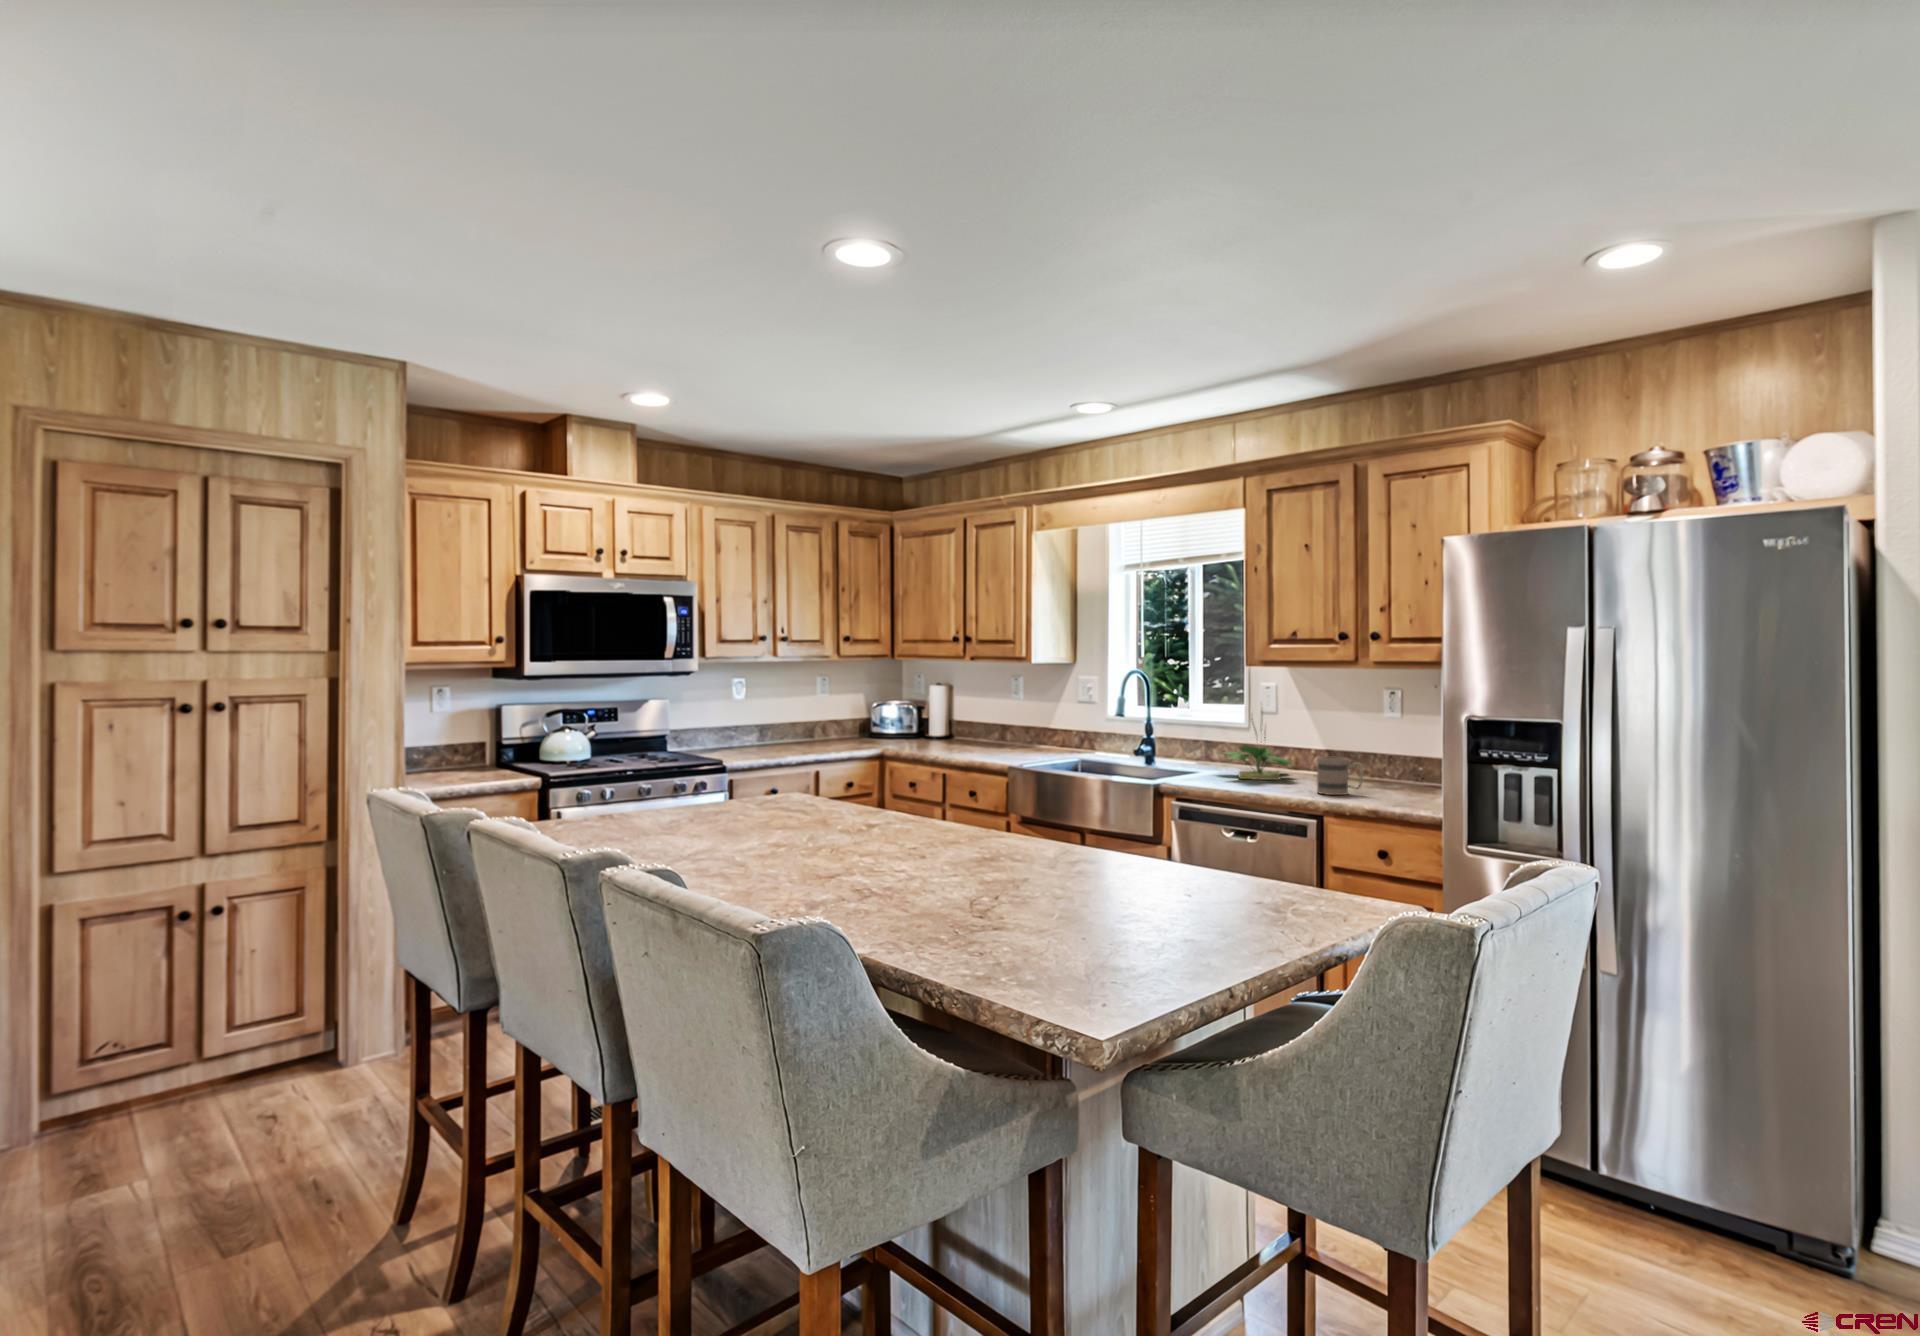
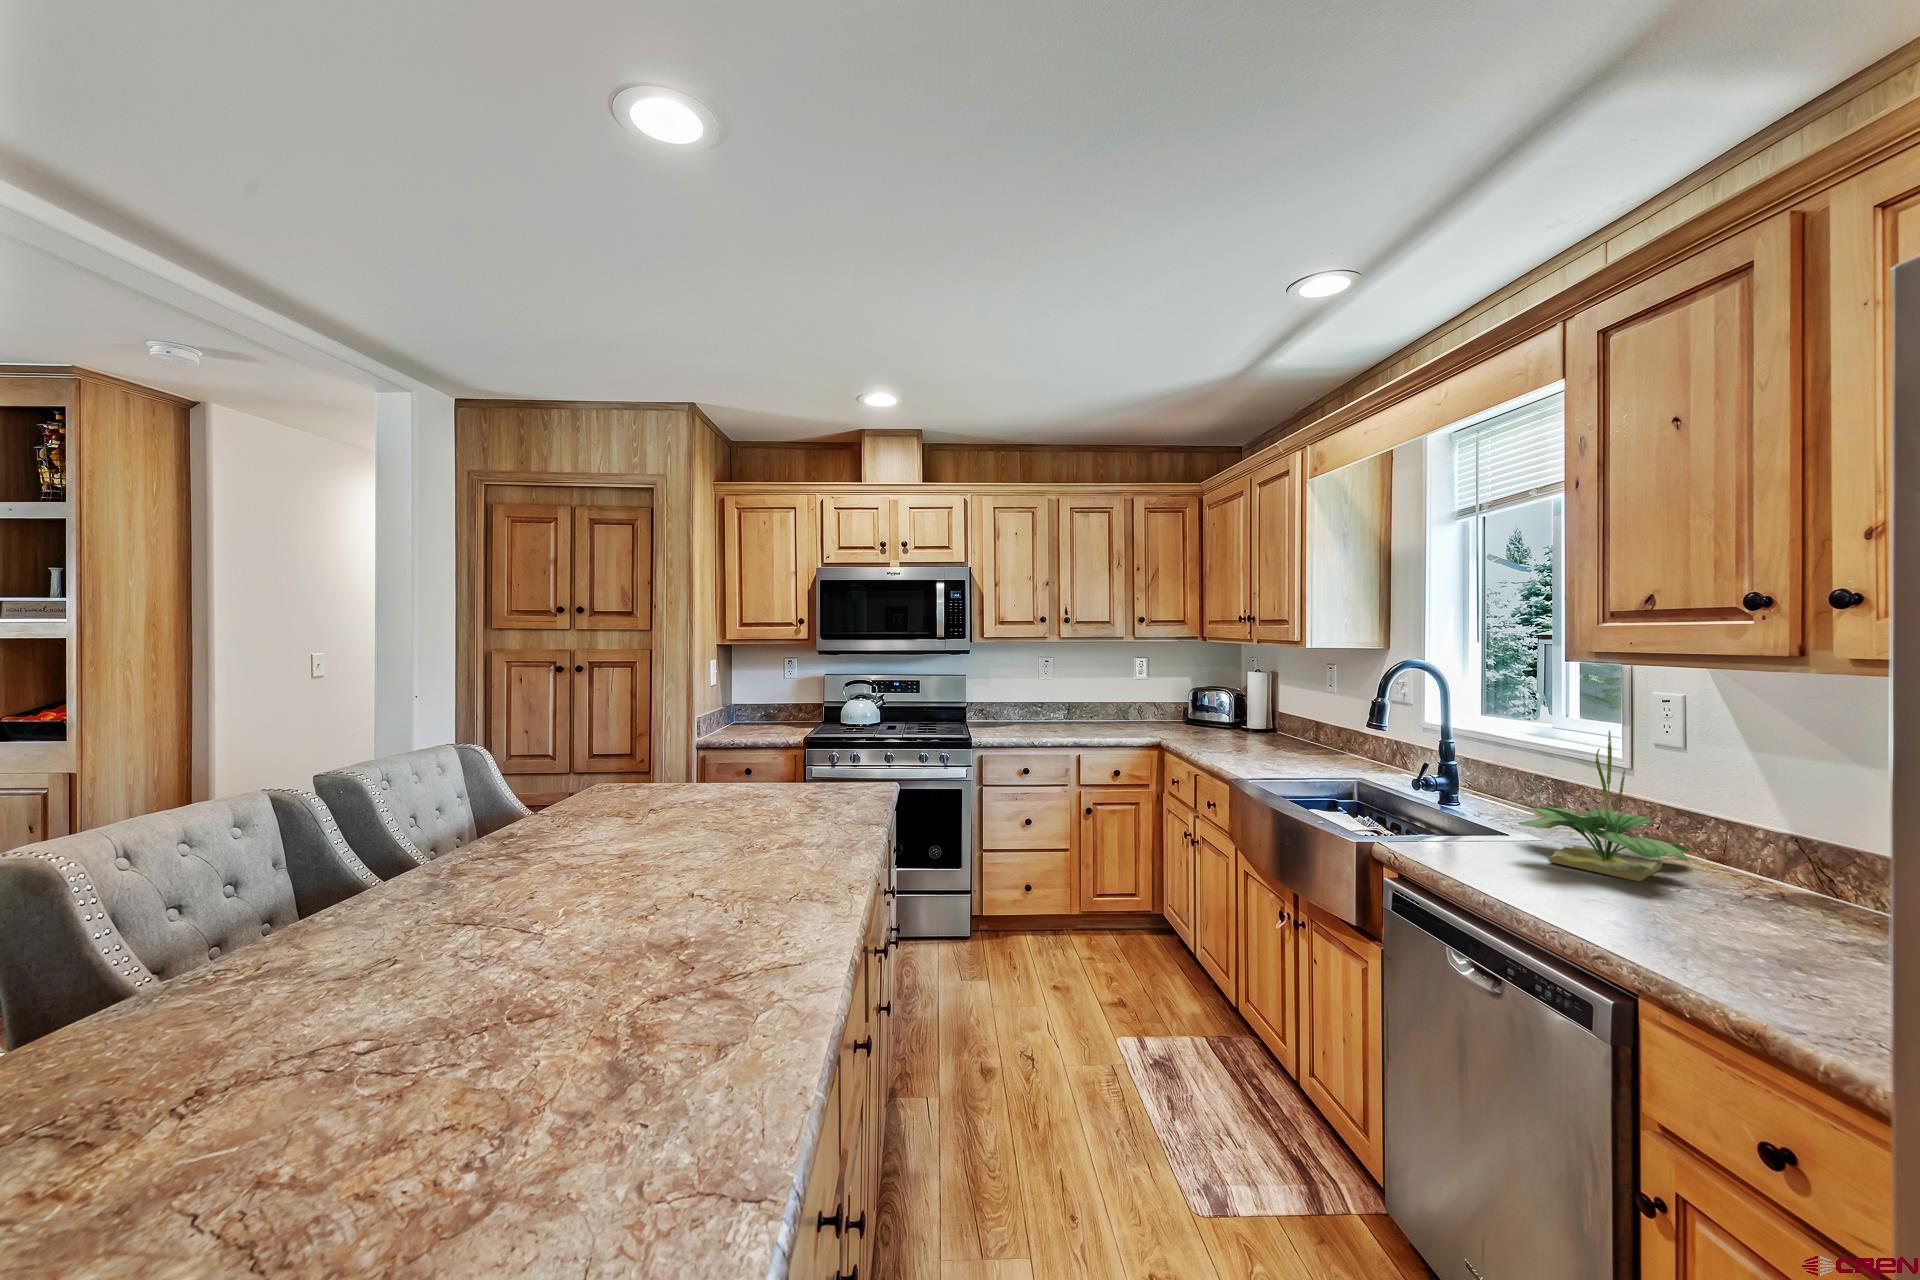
mug: present [1317,757,1363,795] -> none [1662,863,1794,962]

